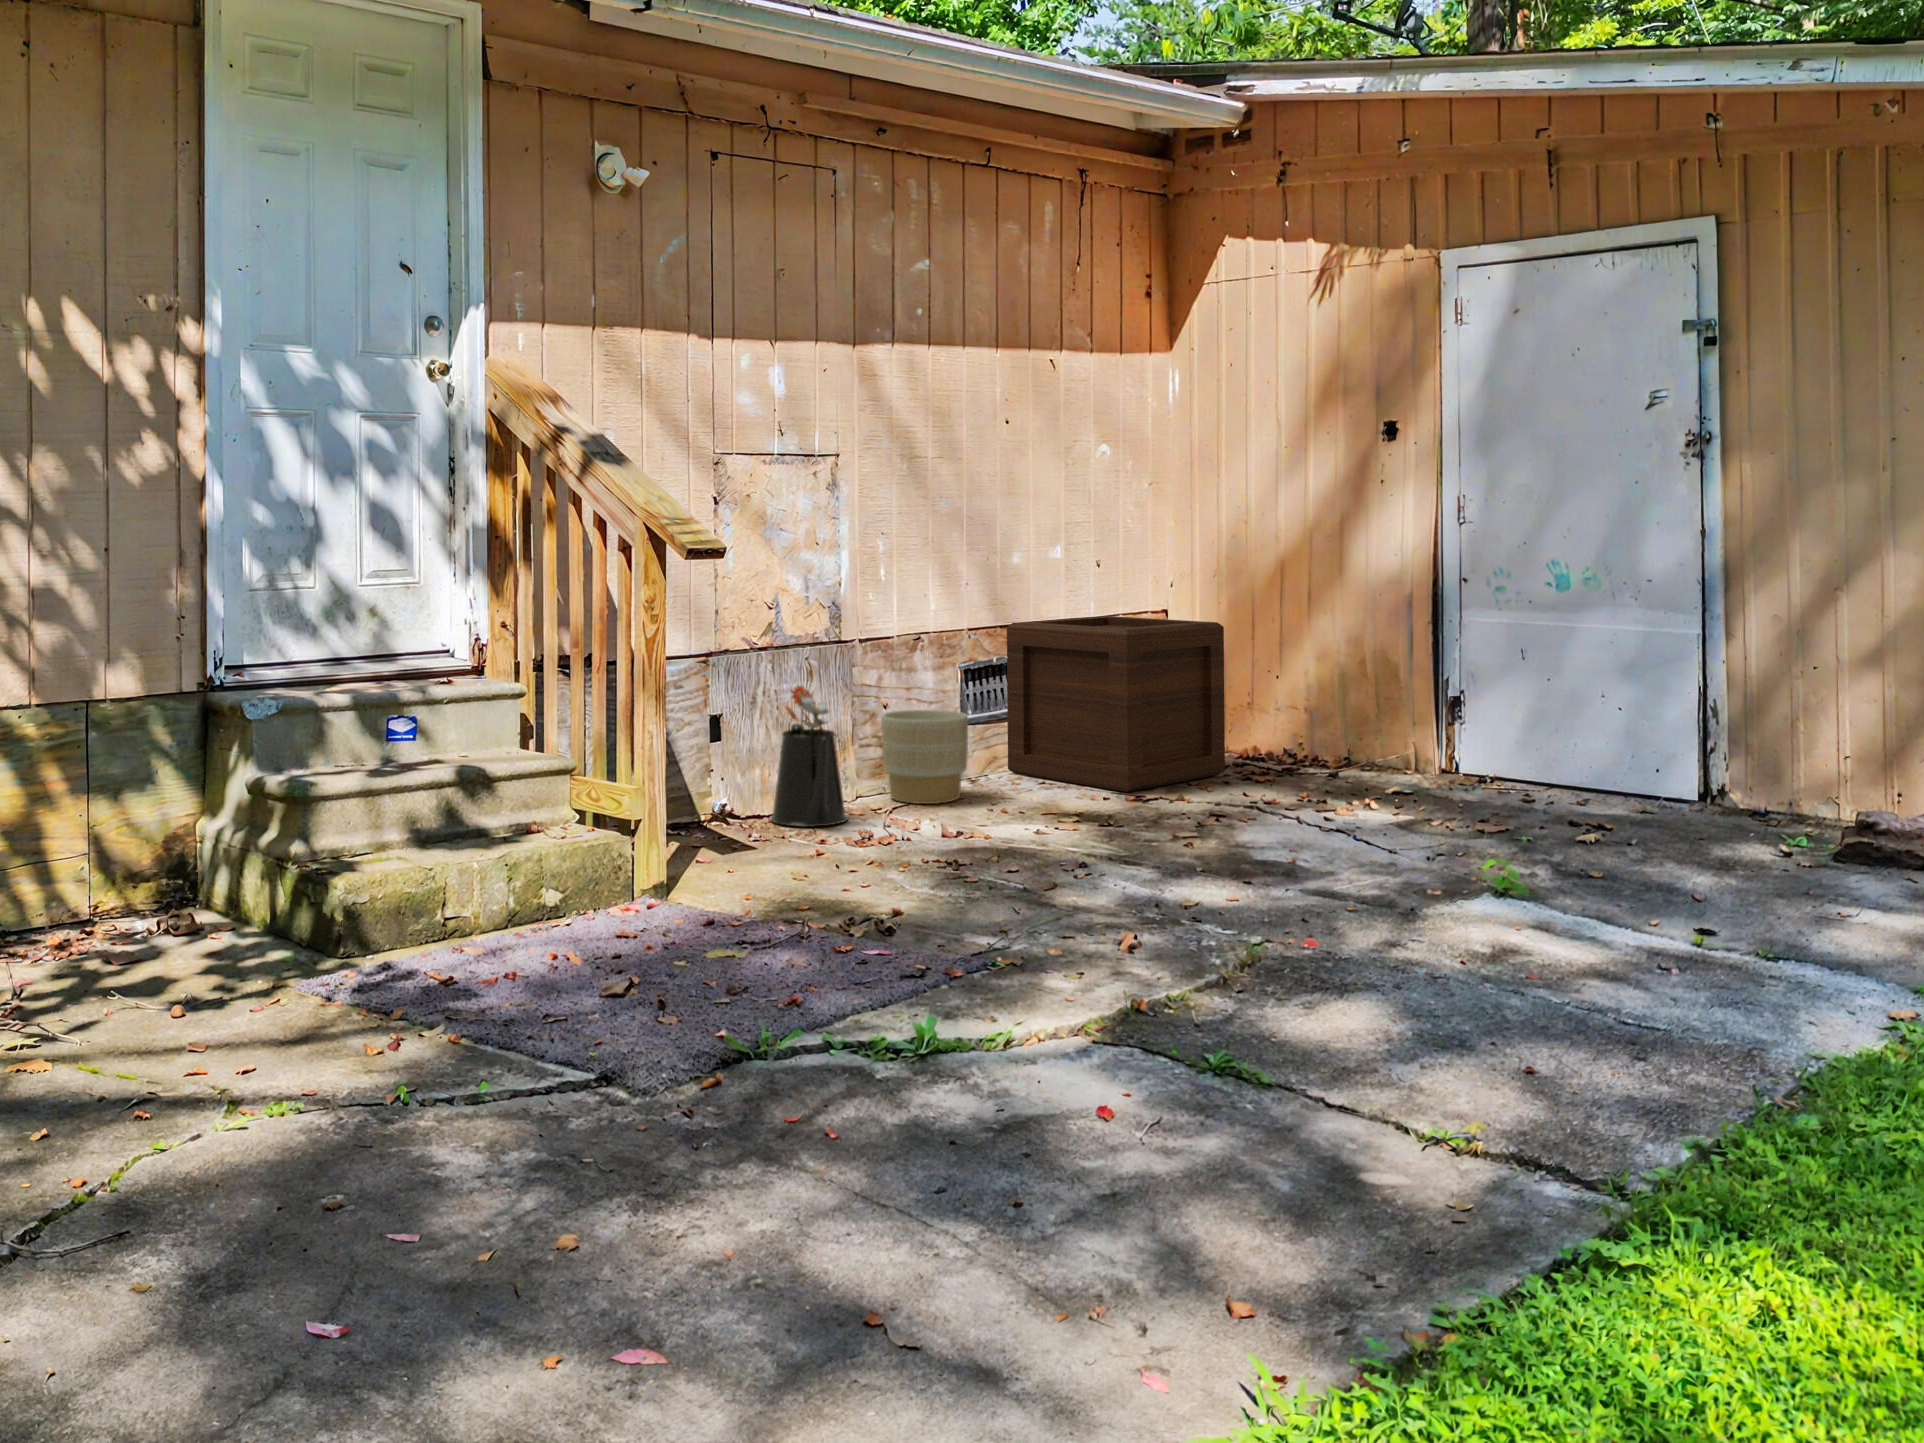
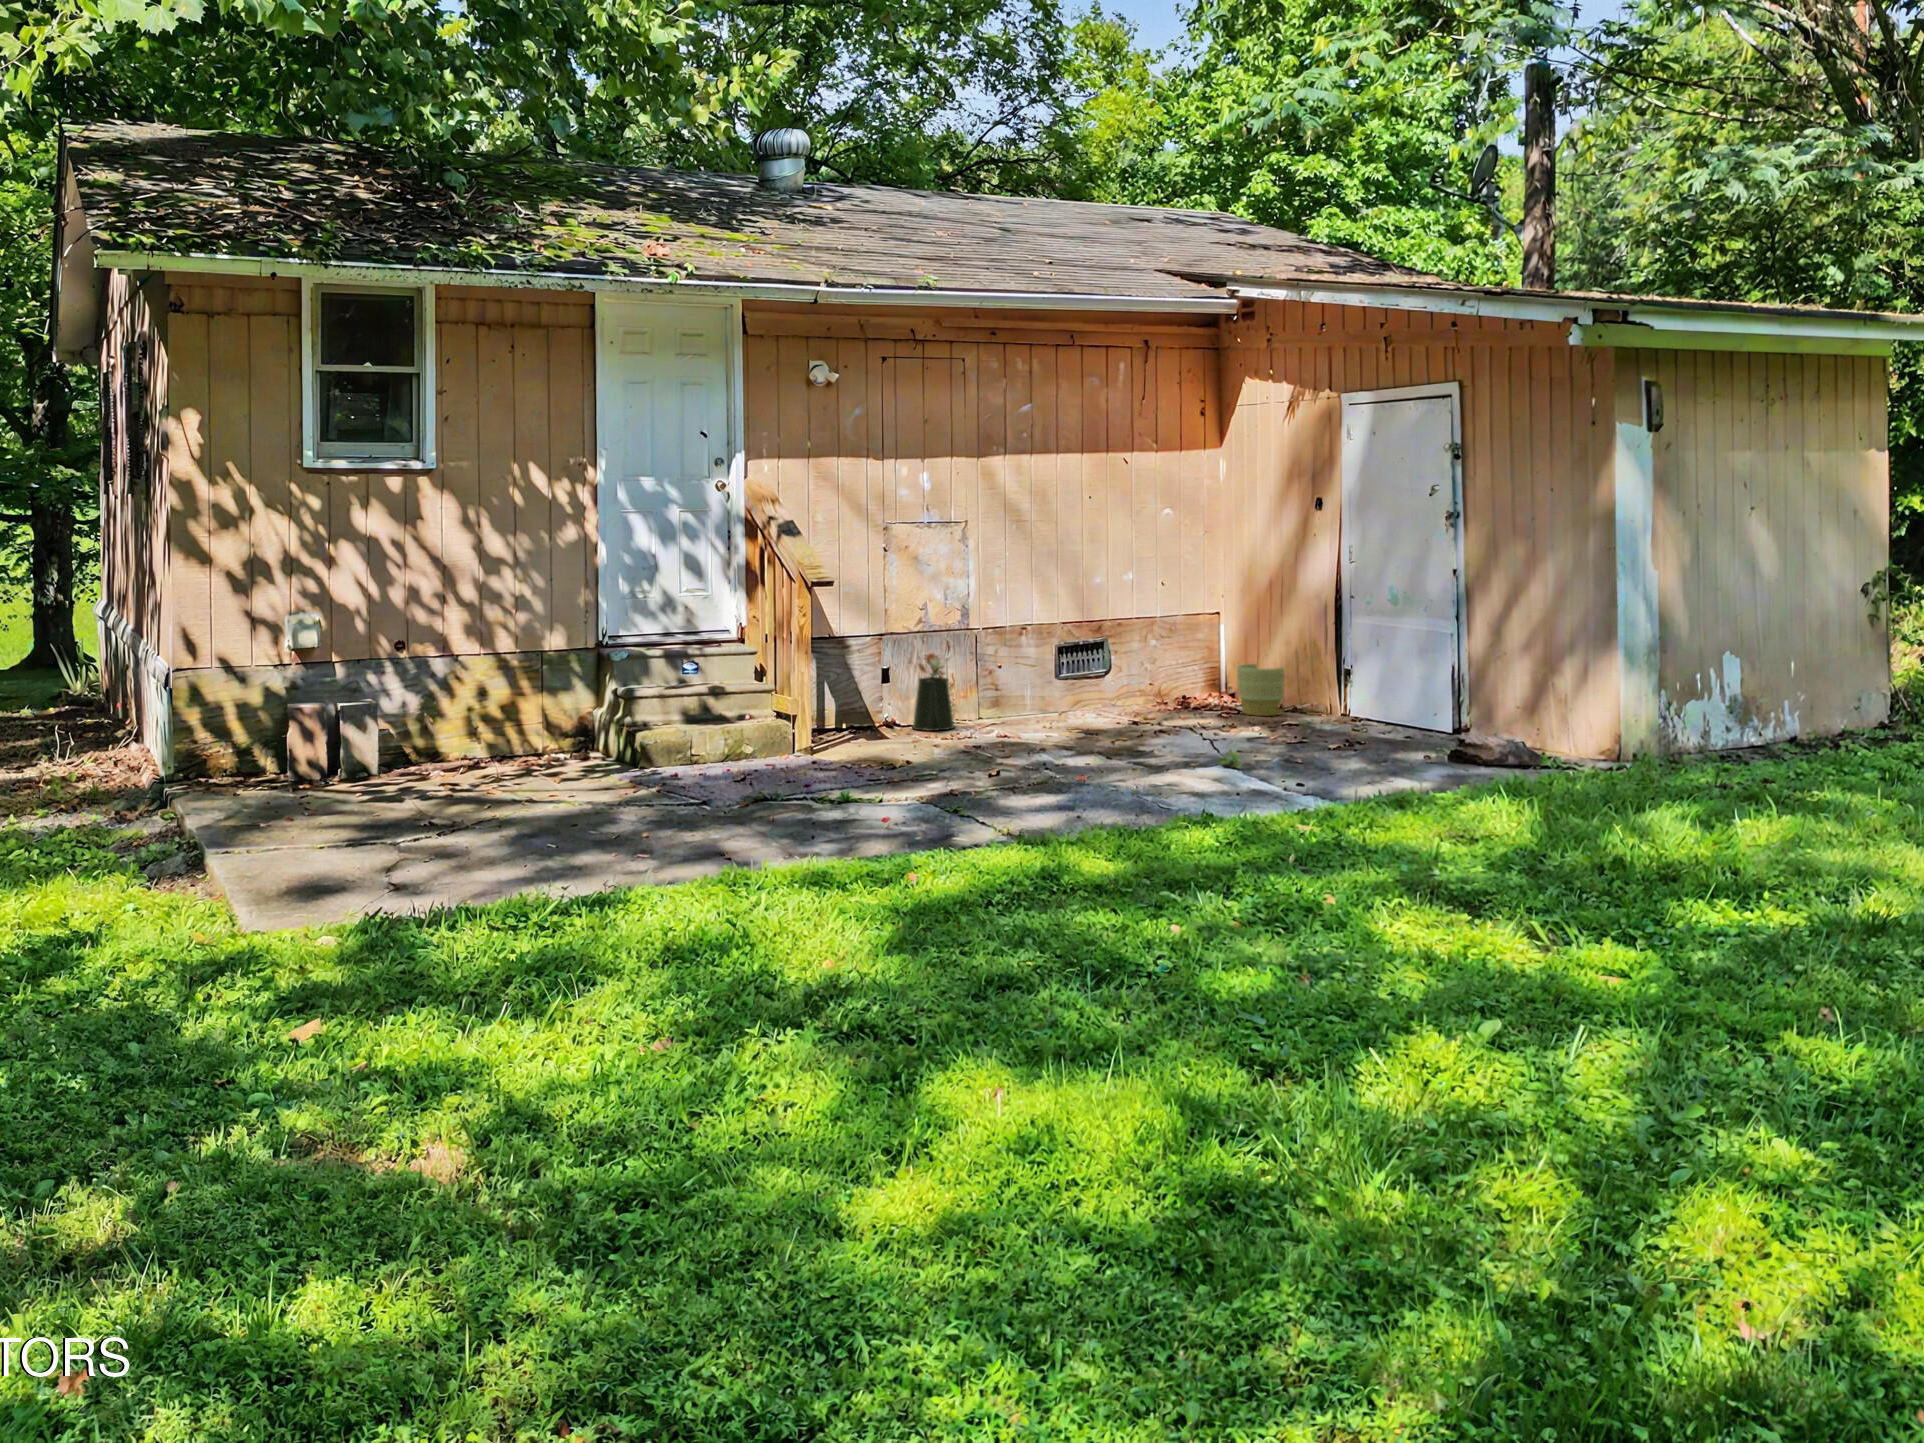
wooden crate: present [1007,616,1225,792] -> none [1084,615,1213,720]
planter: present [881,710,968,804] -> present [1237,664,1284,716]

